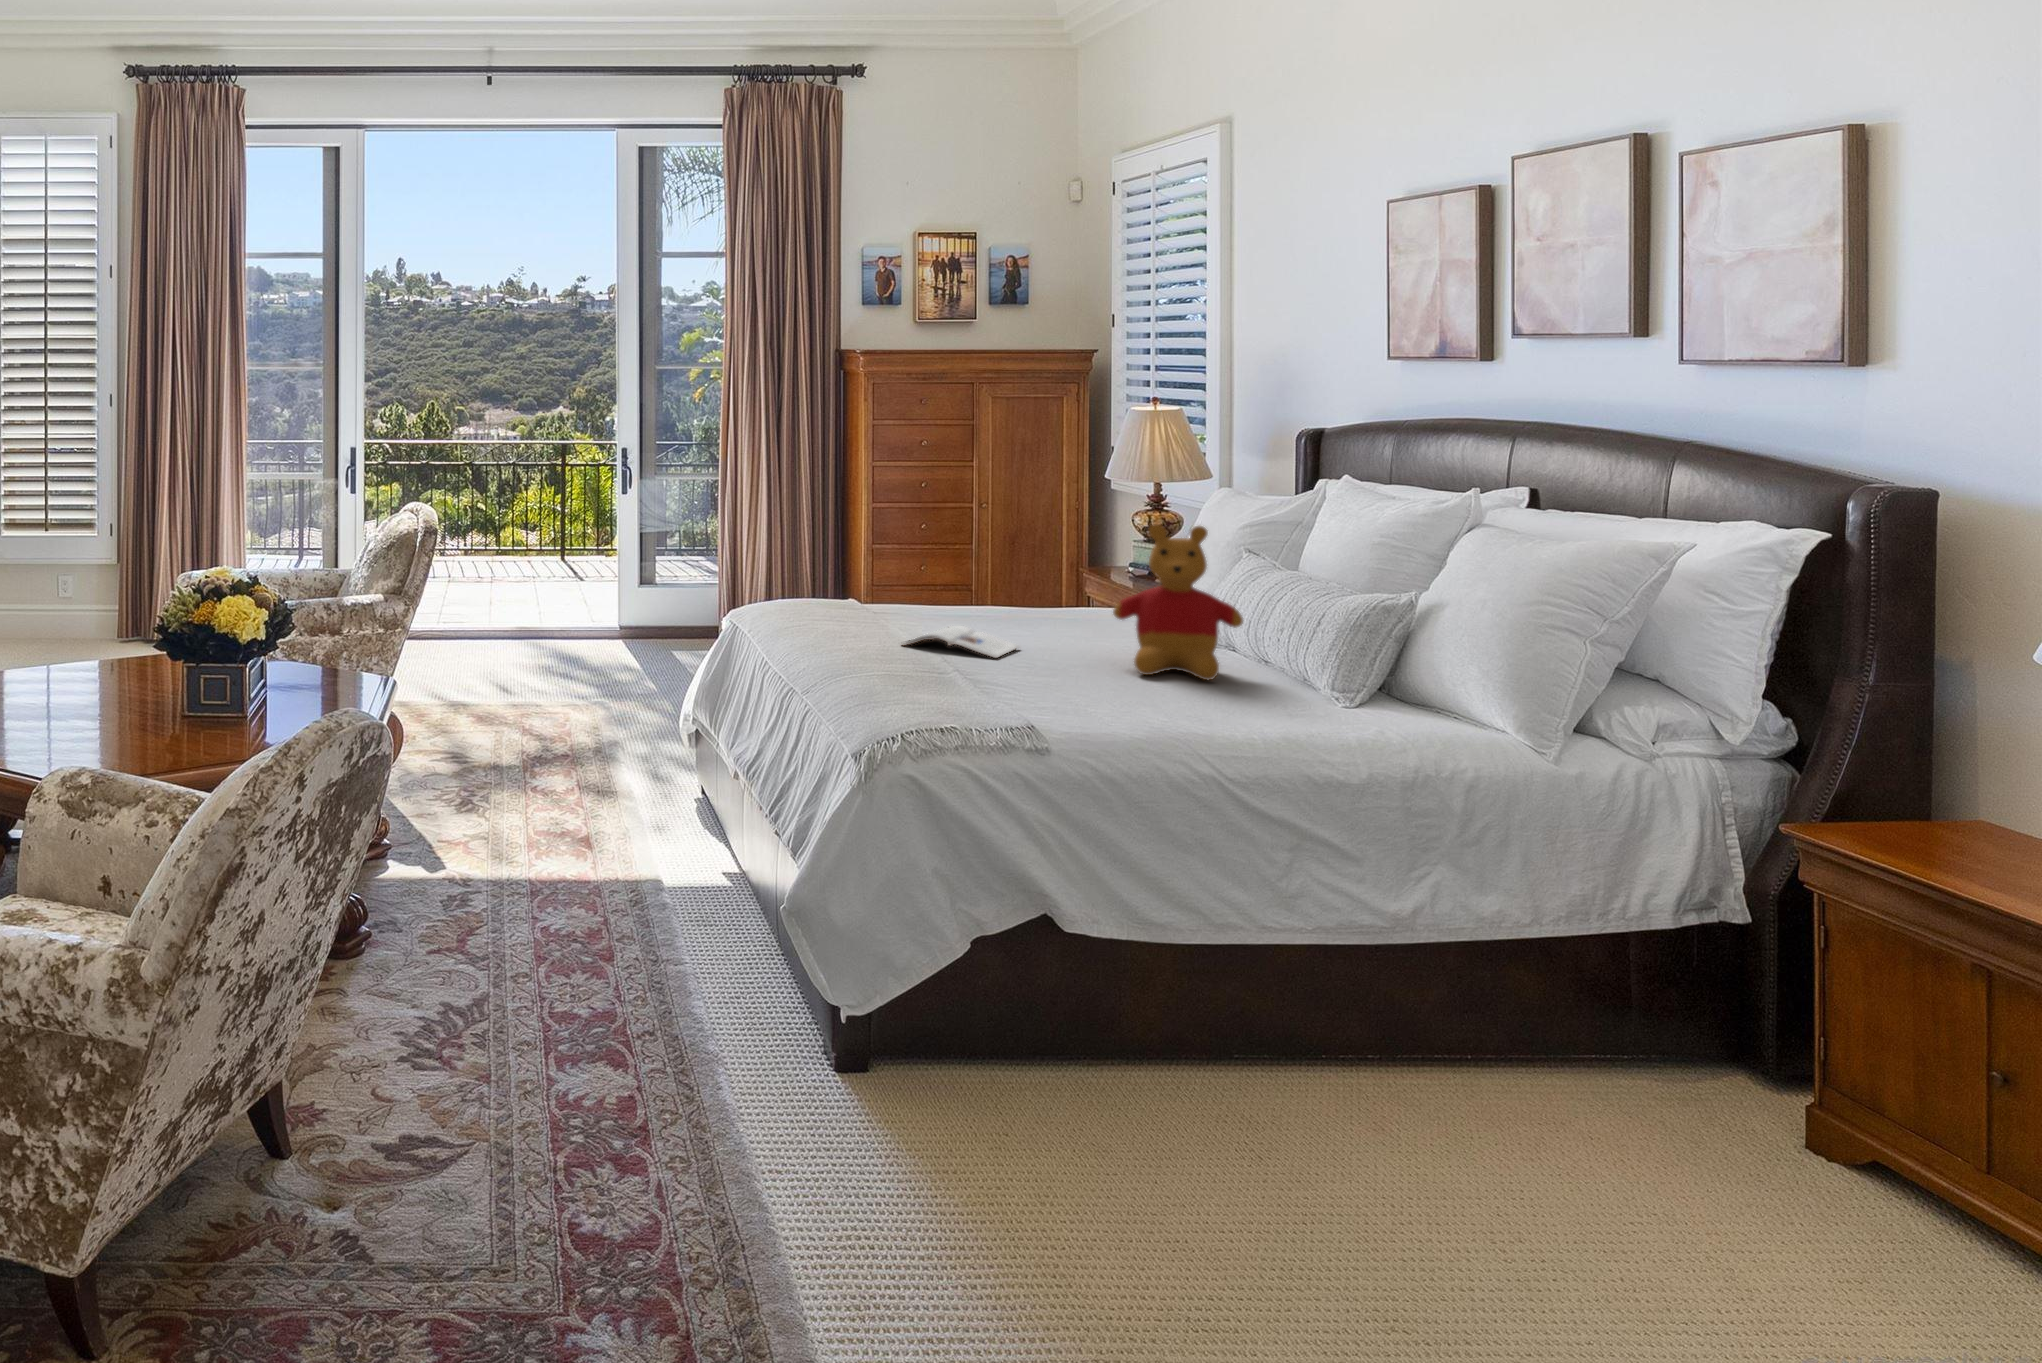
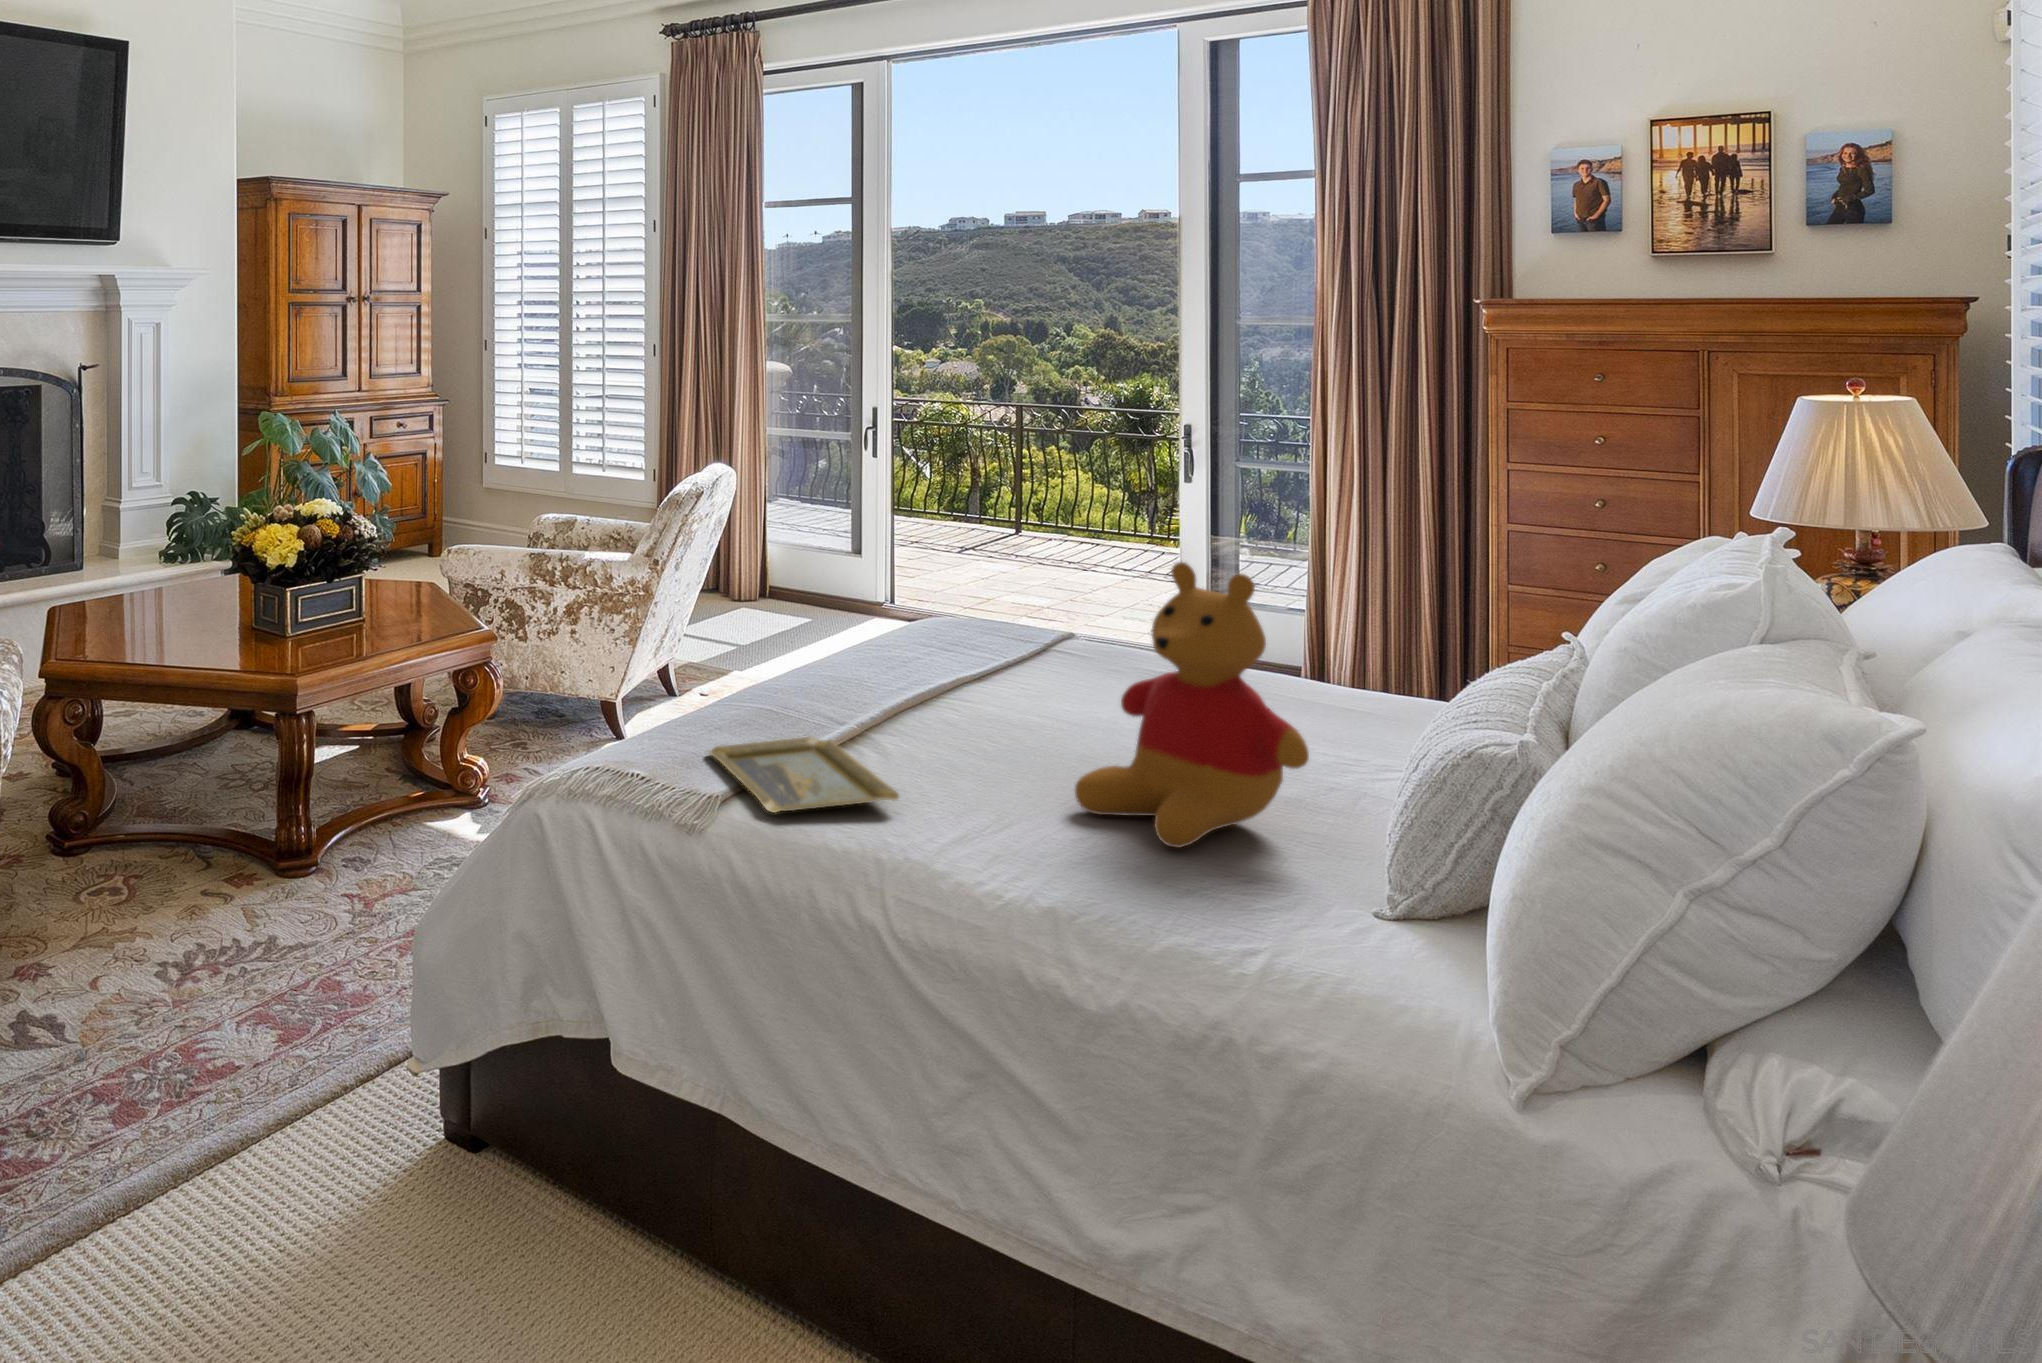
magazine: present [903,626,1019,658] -> none [866,683,1035,737]
tray: none [953,665,1101,701] -> present [710,737,899,812]

